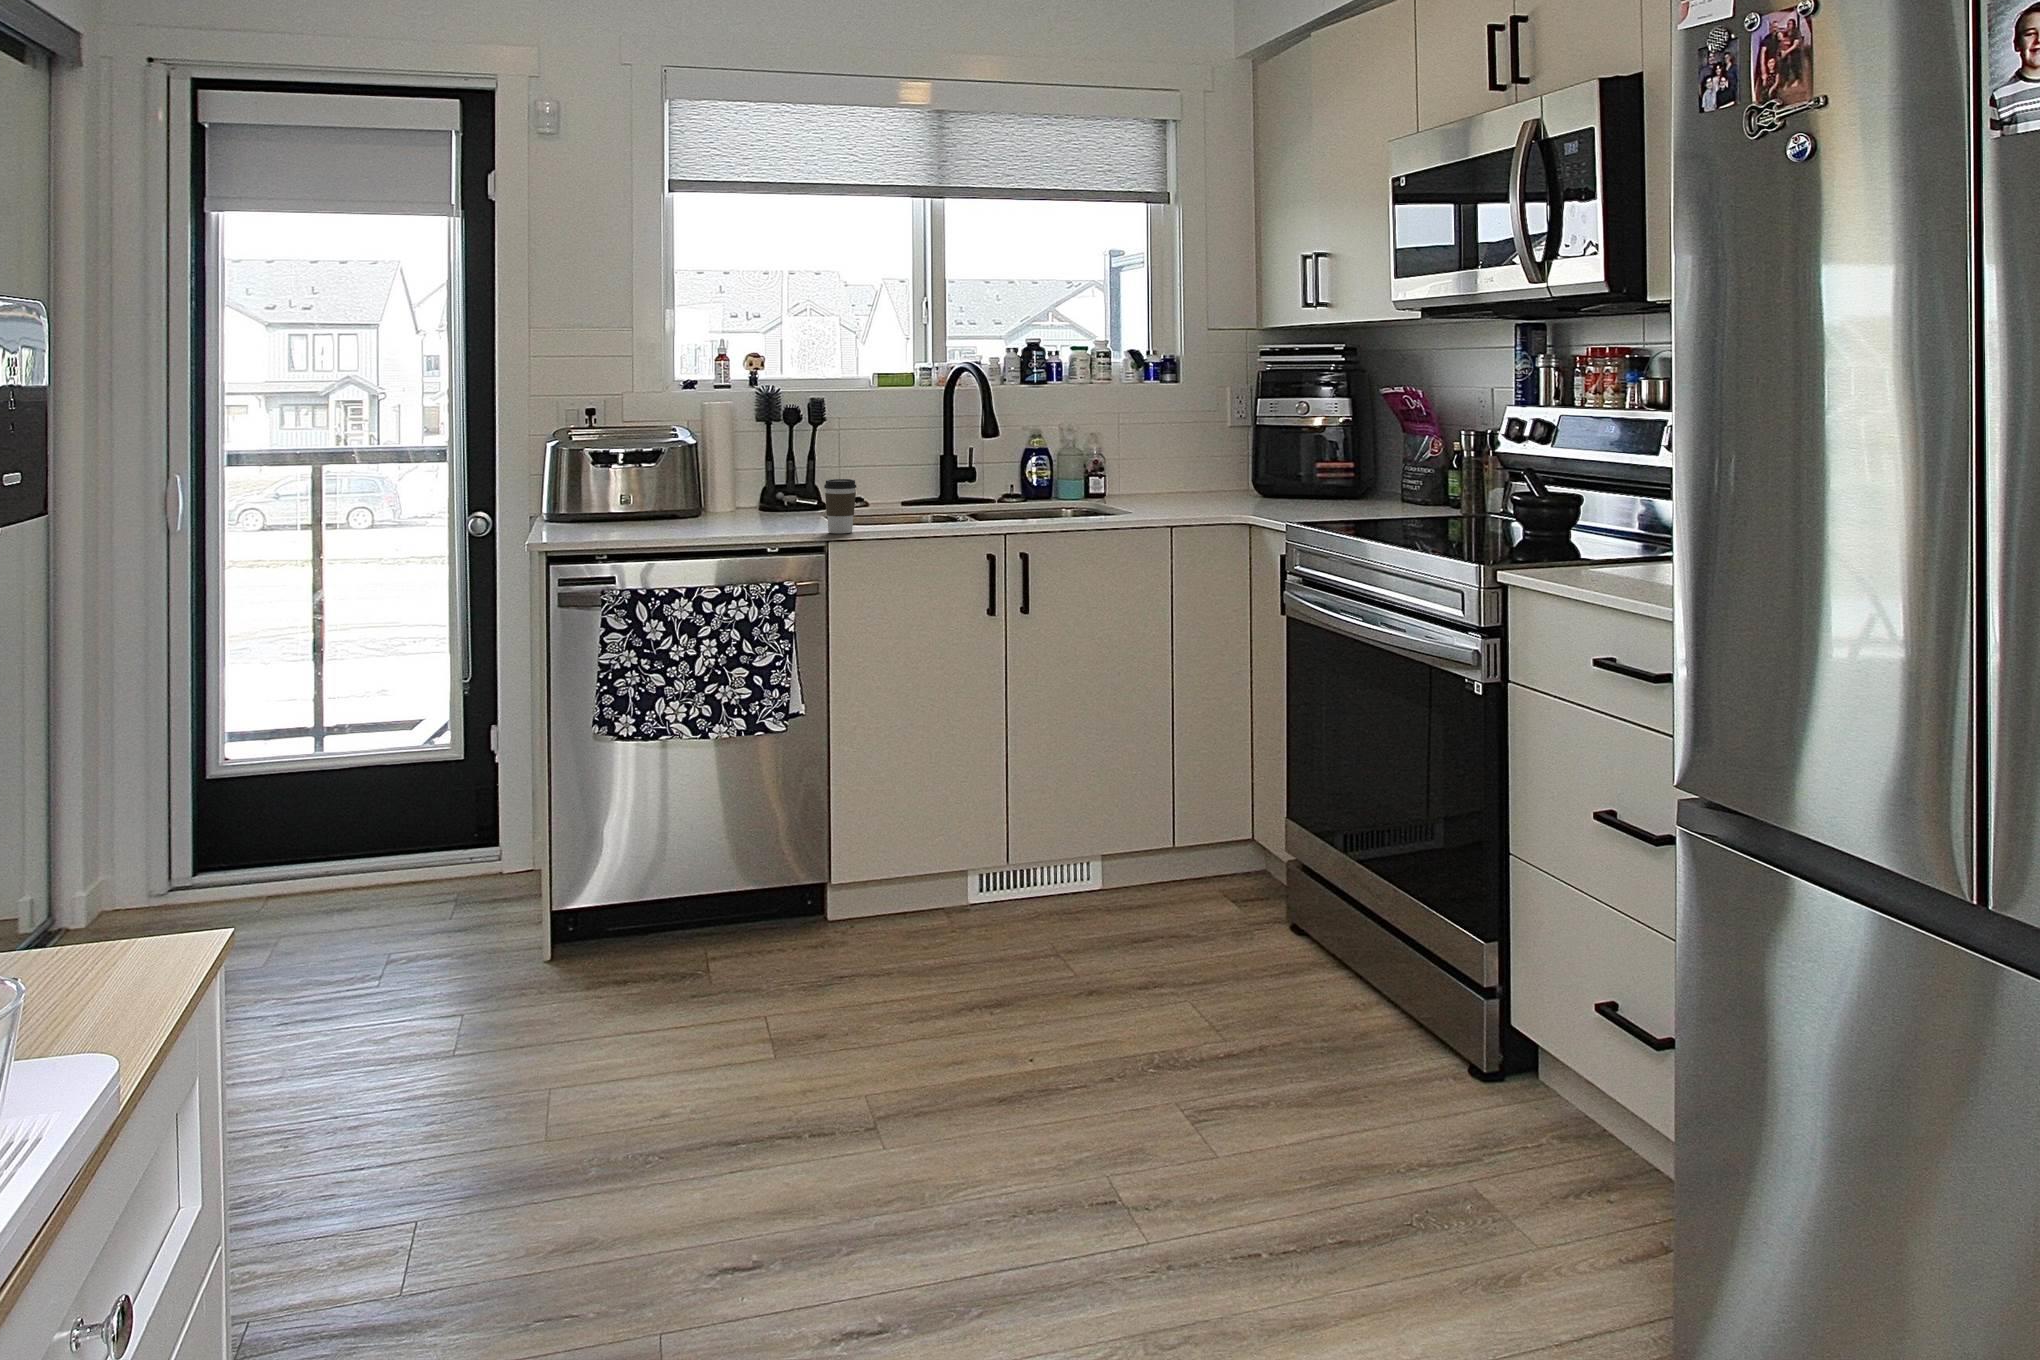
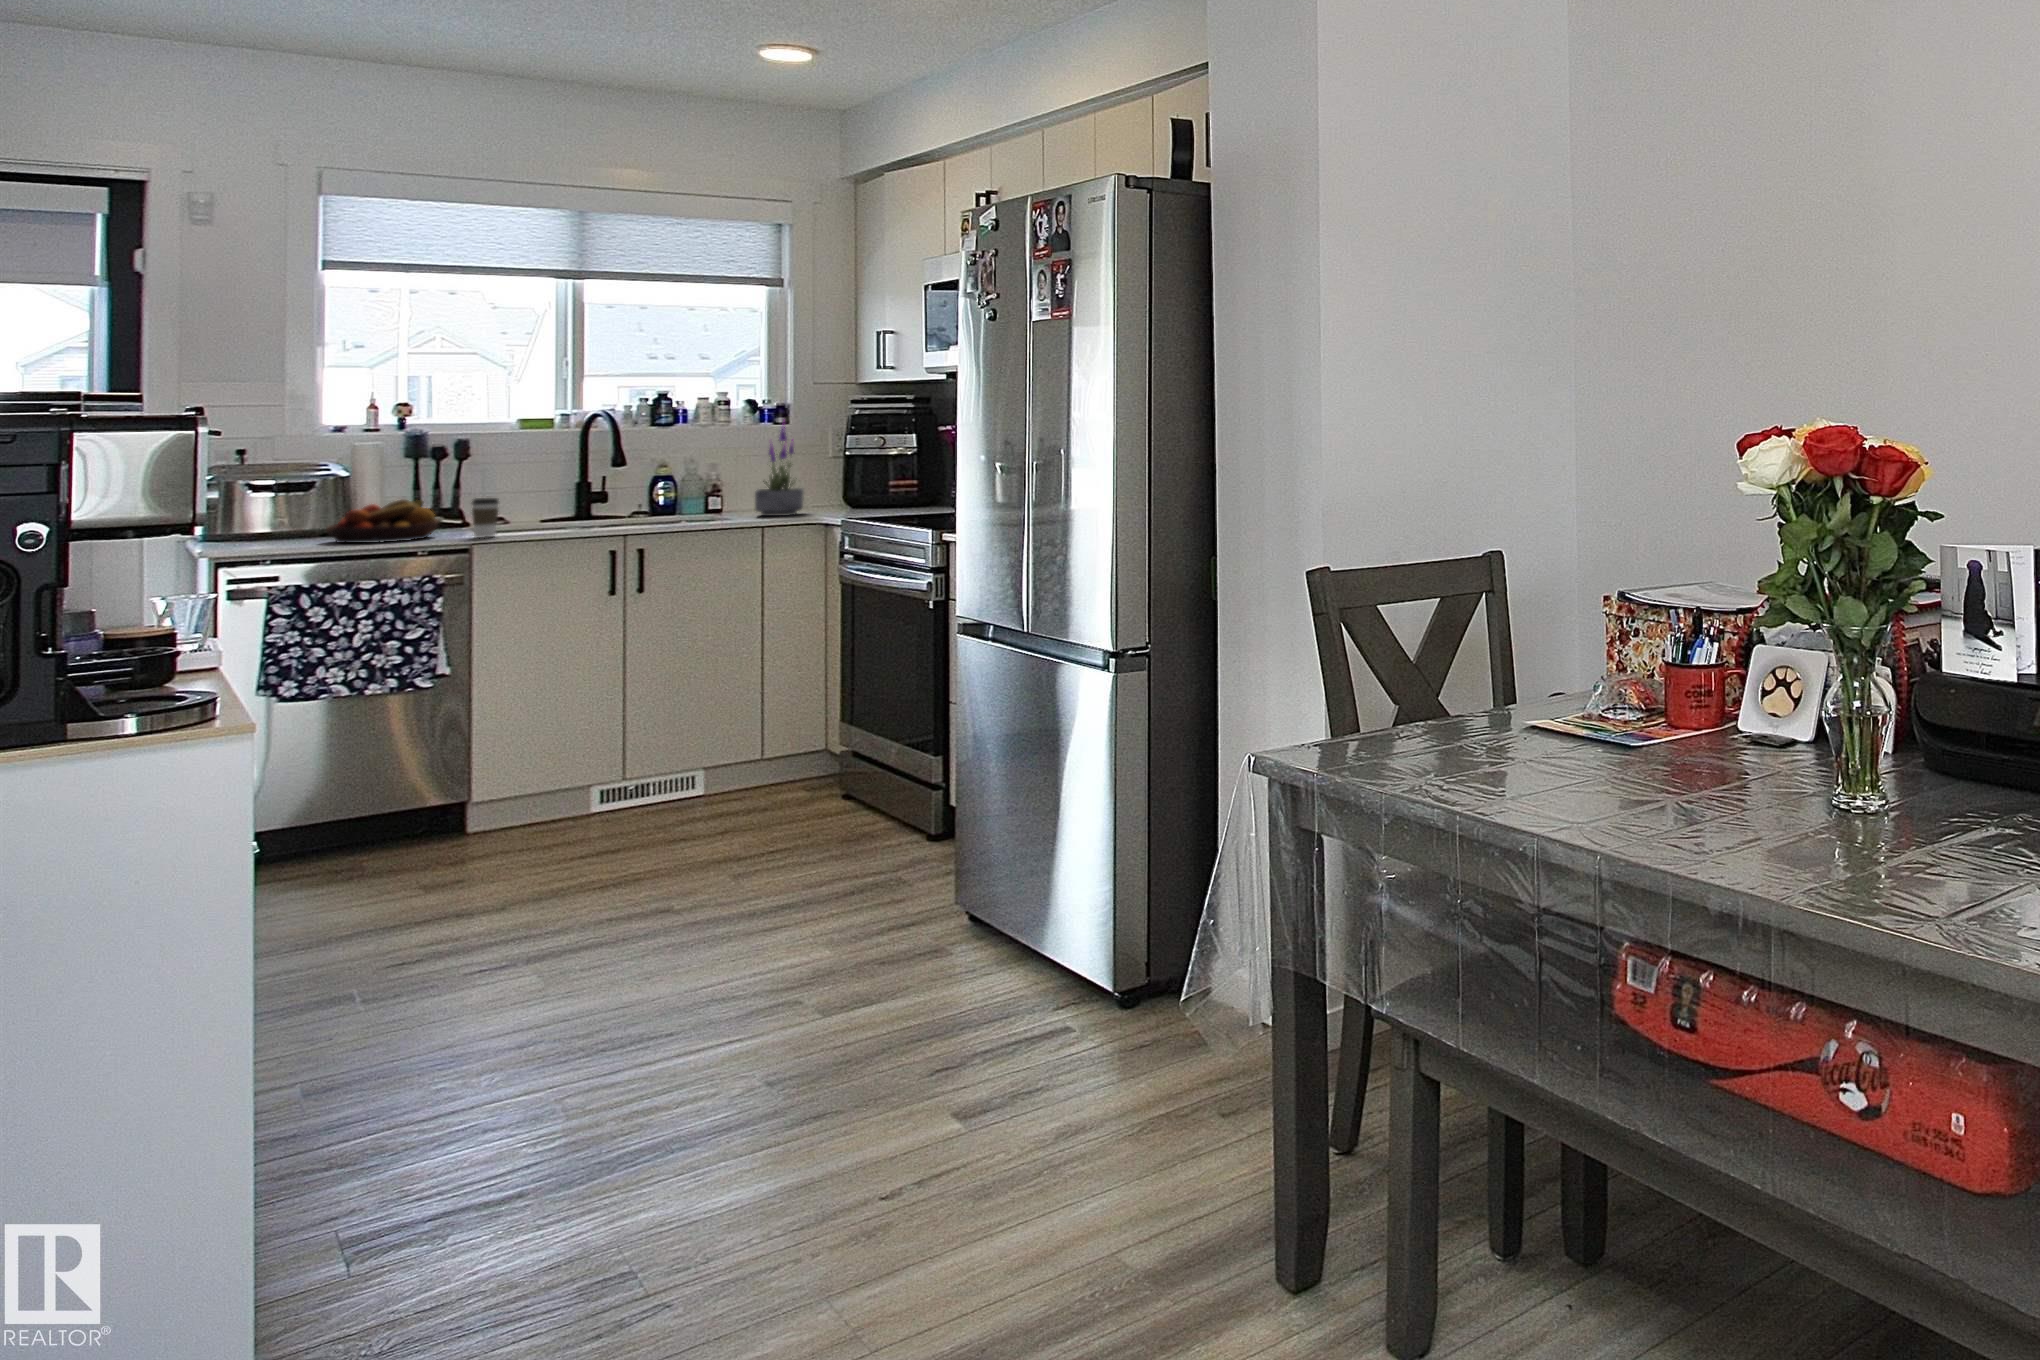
potted plant: none [1153,374,1213,509] -> present [755,419,803,516]
fruit bowl: none [668,477,790,535] -> present [326,499,438,543]

